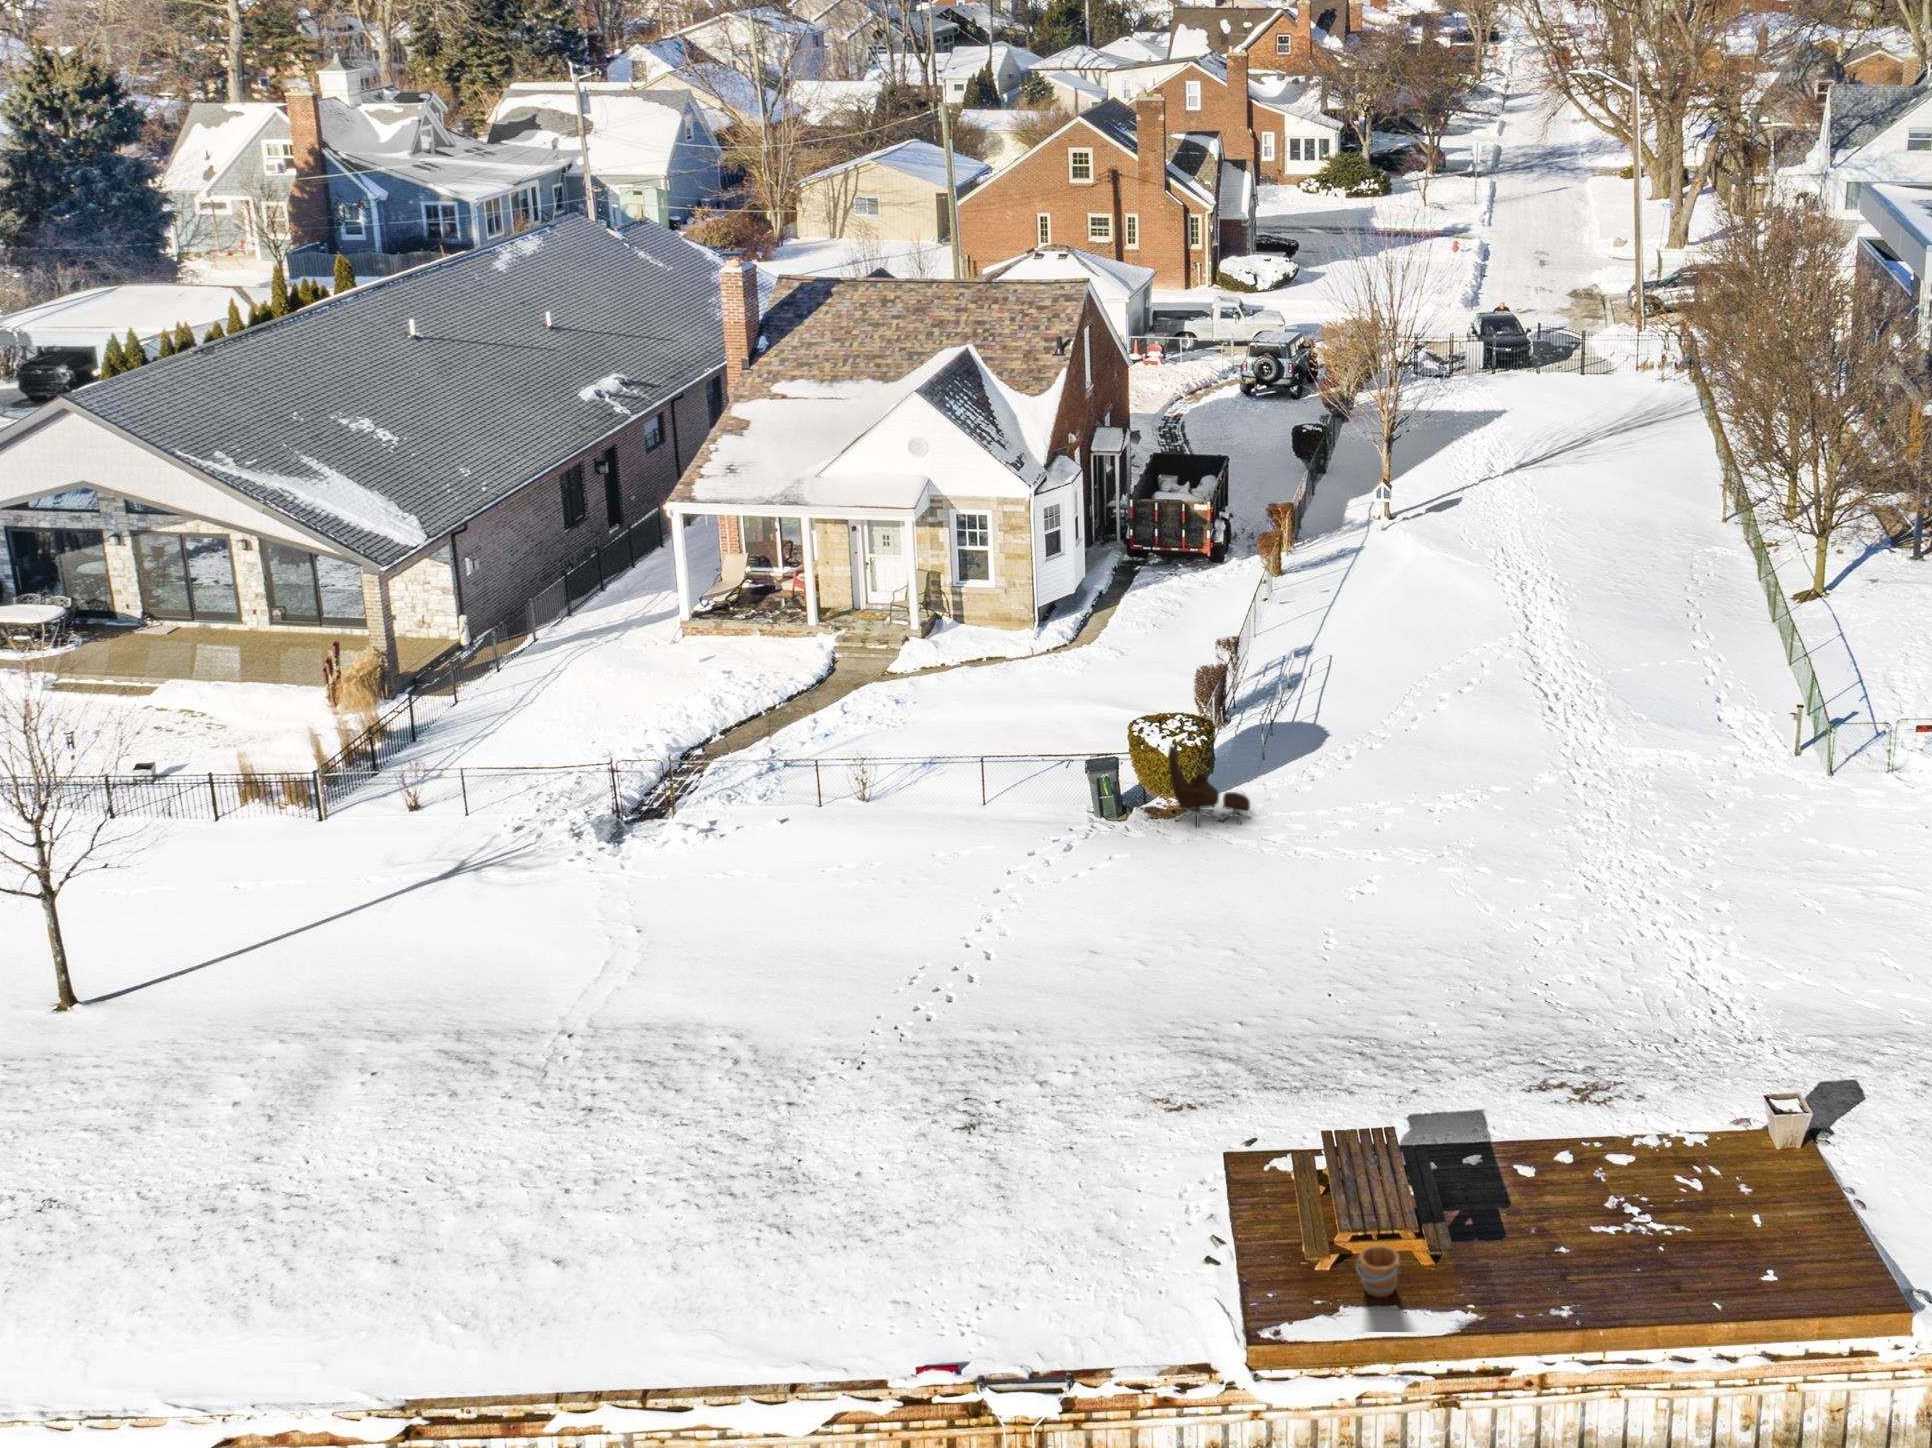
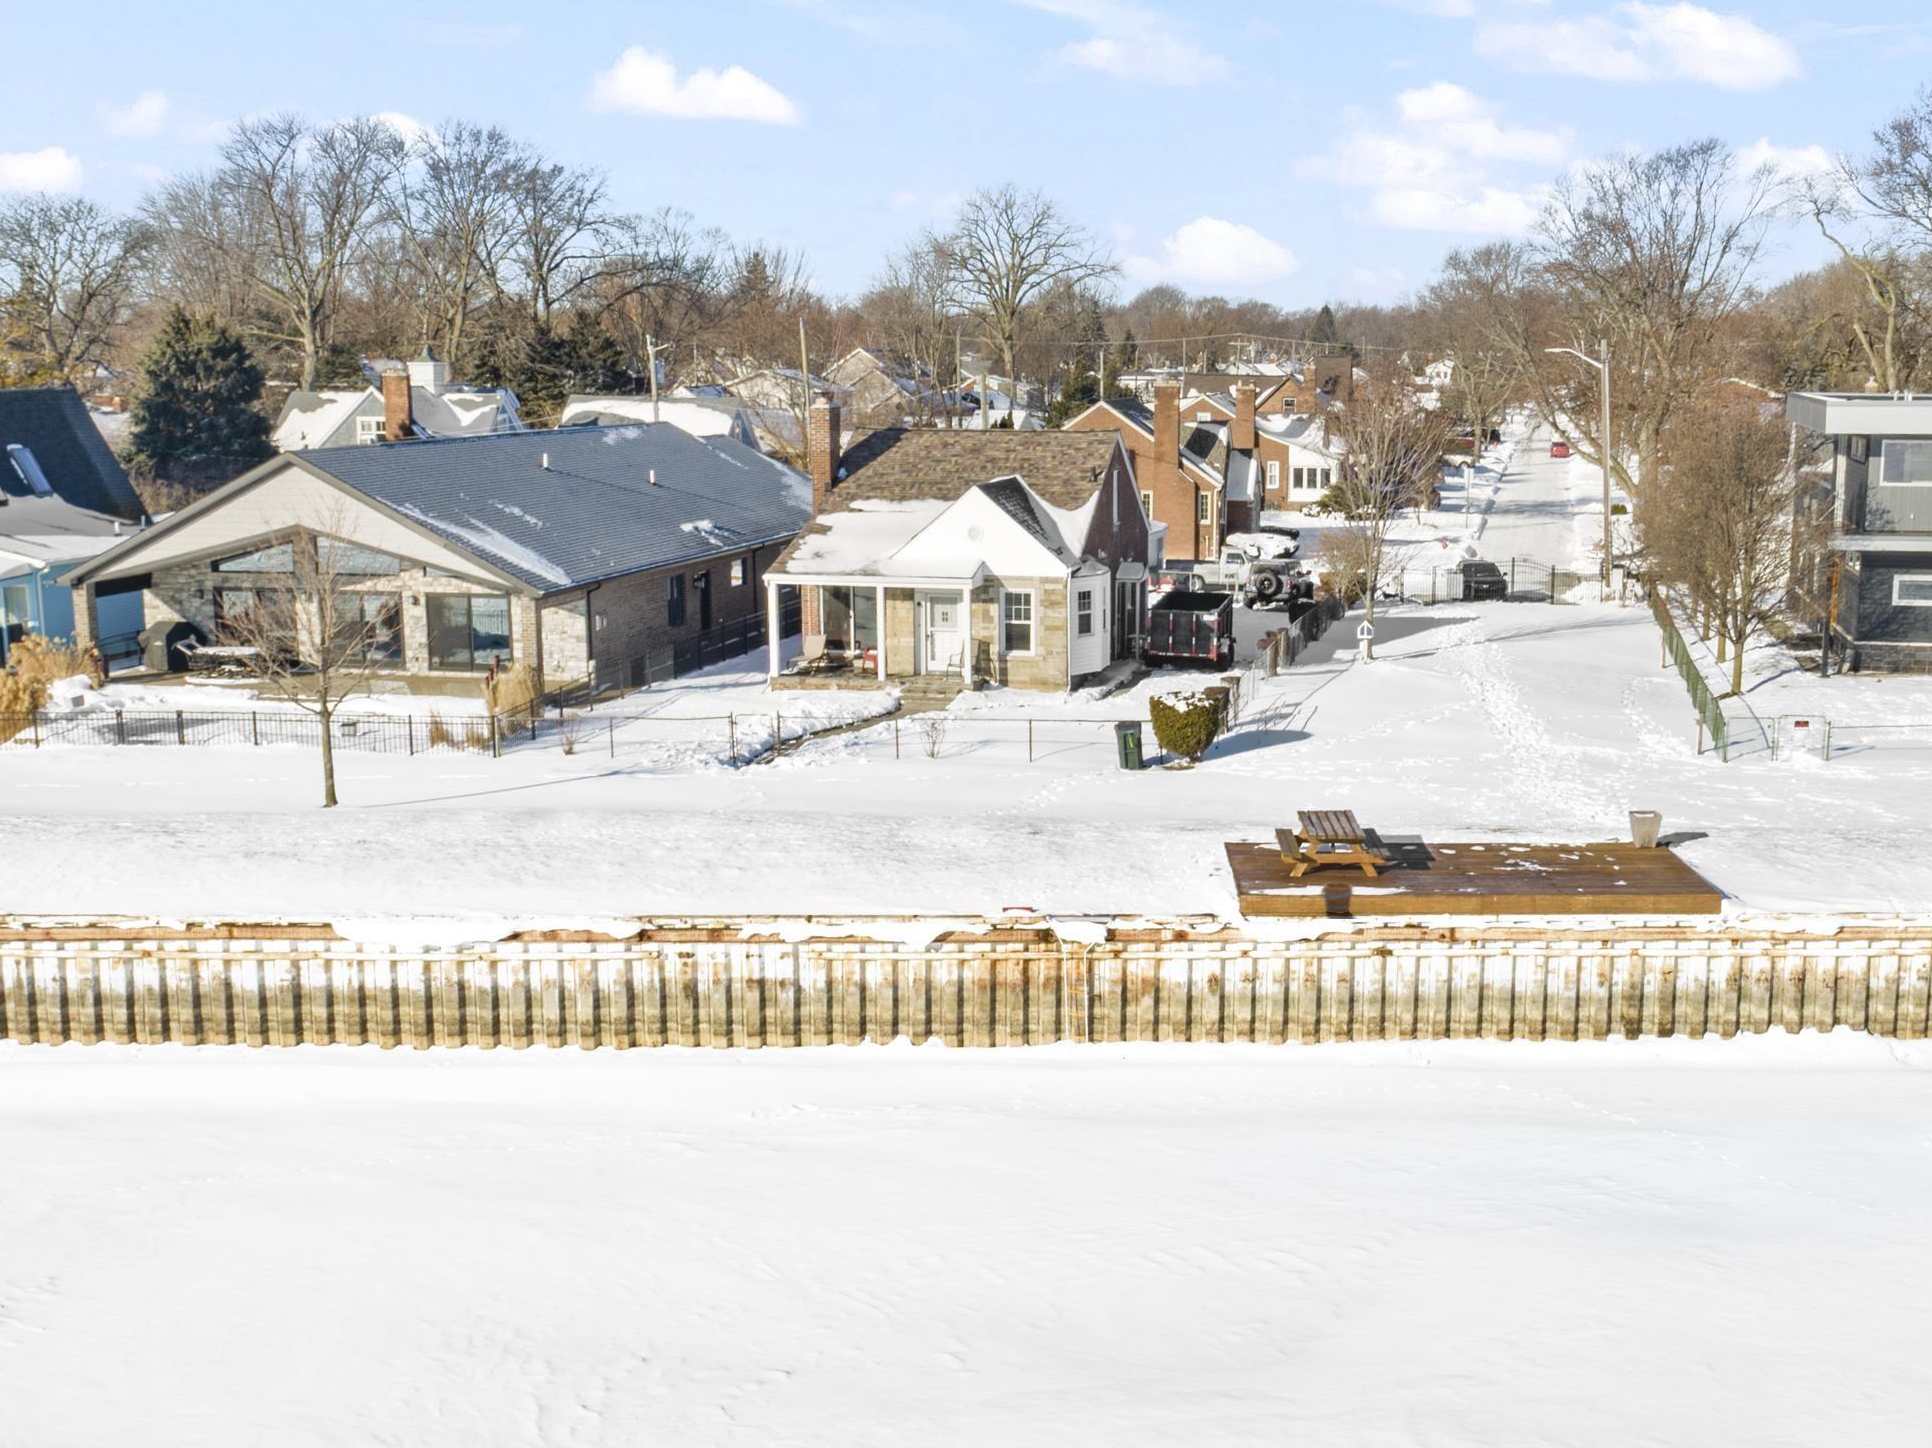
lounge chair: present [1168,746,1250,827] -> none [1183,700,1248,764]

